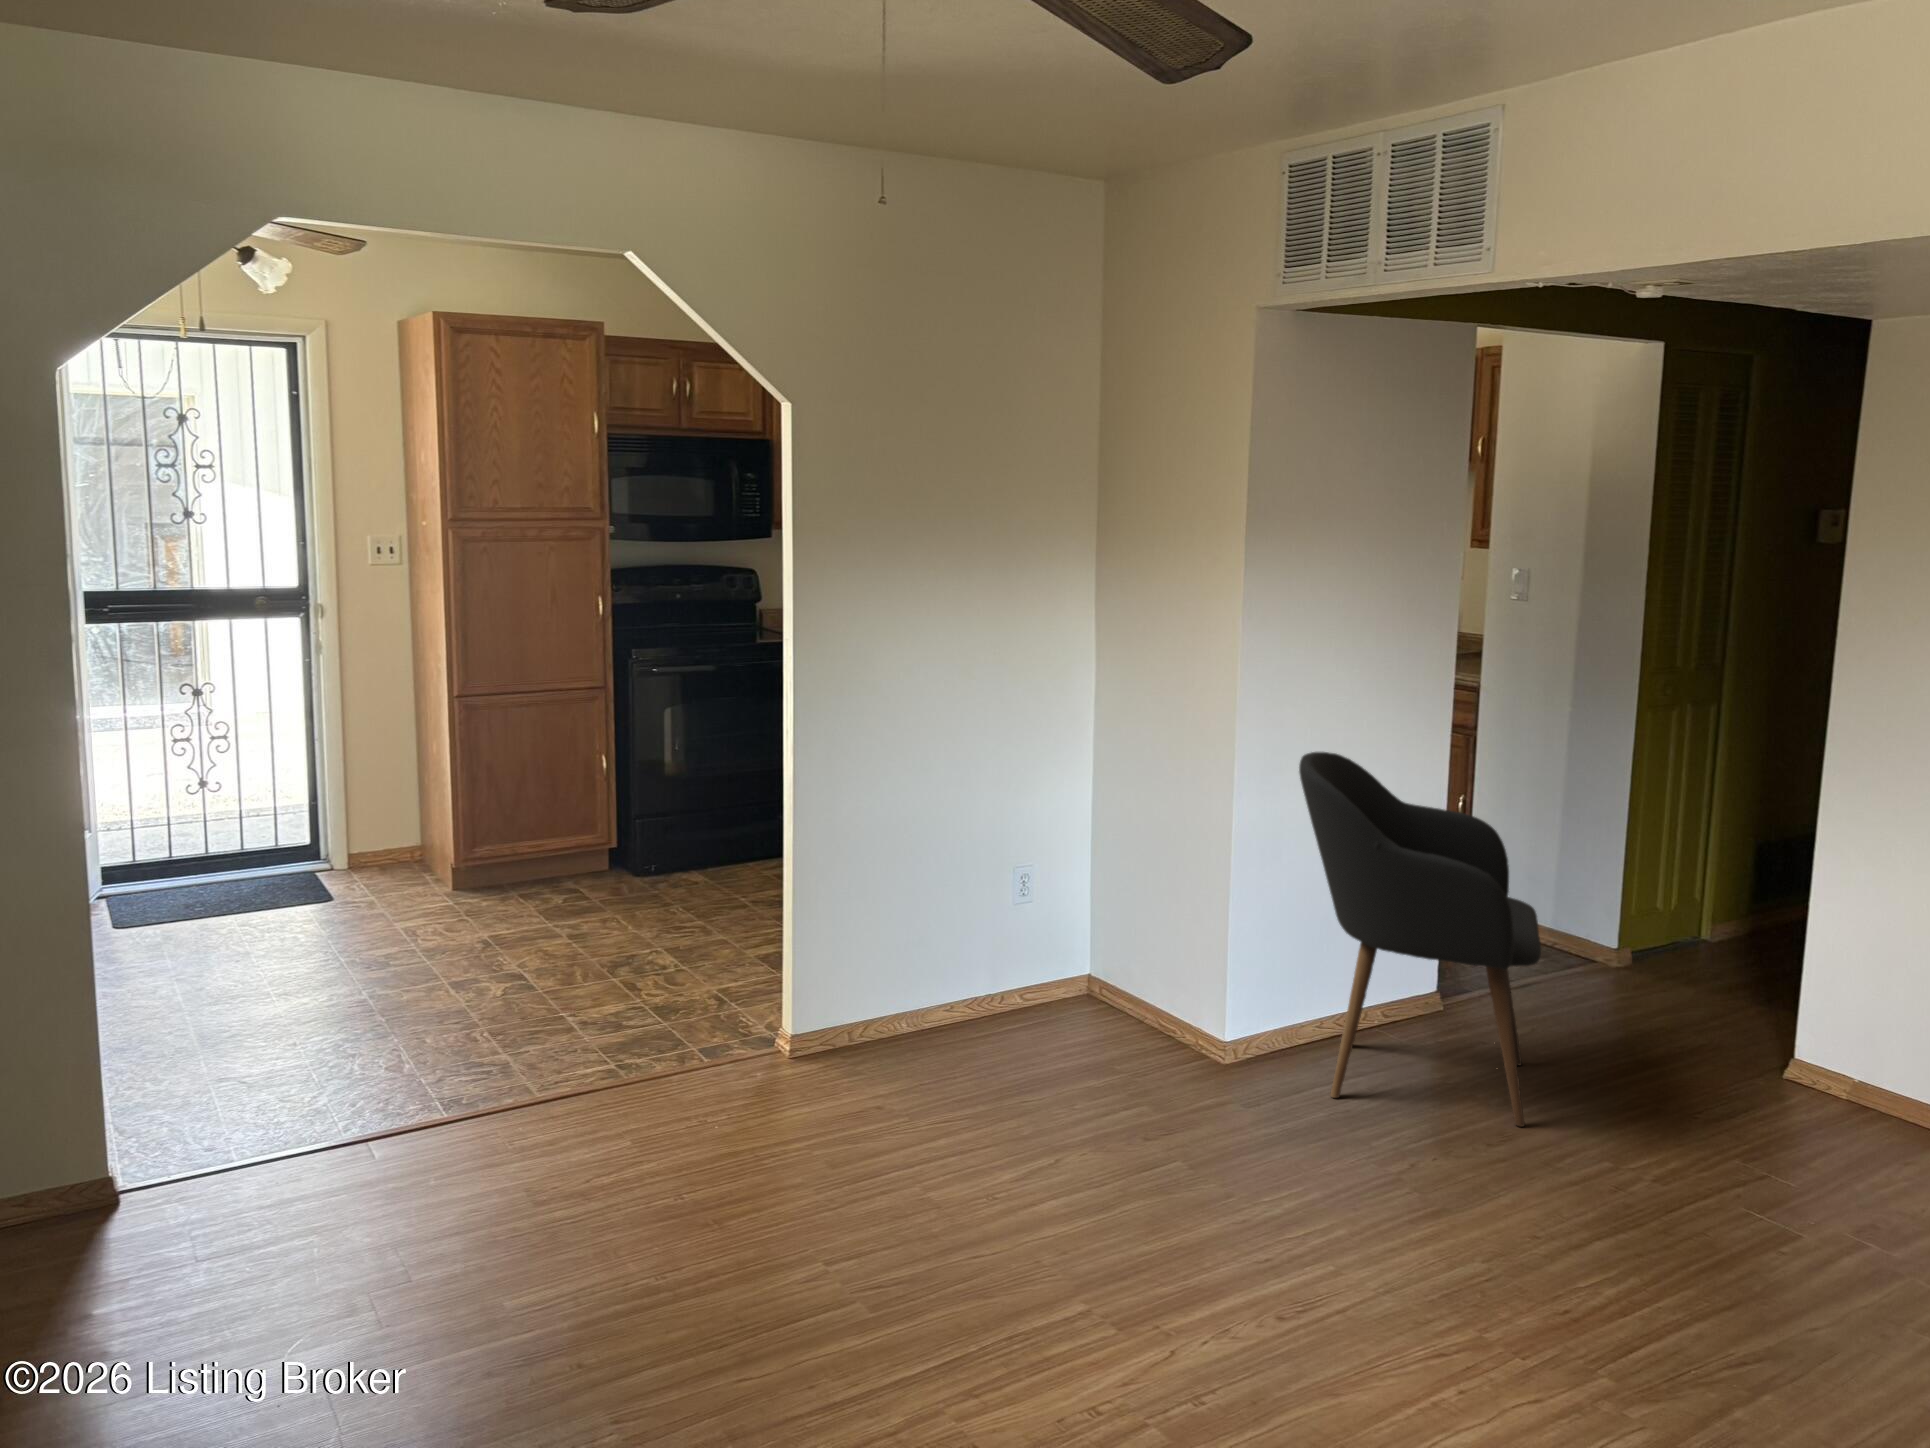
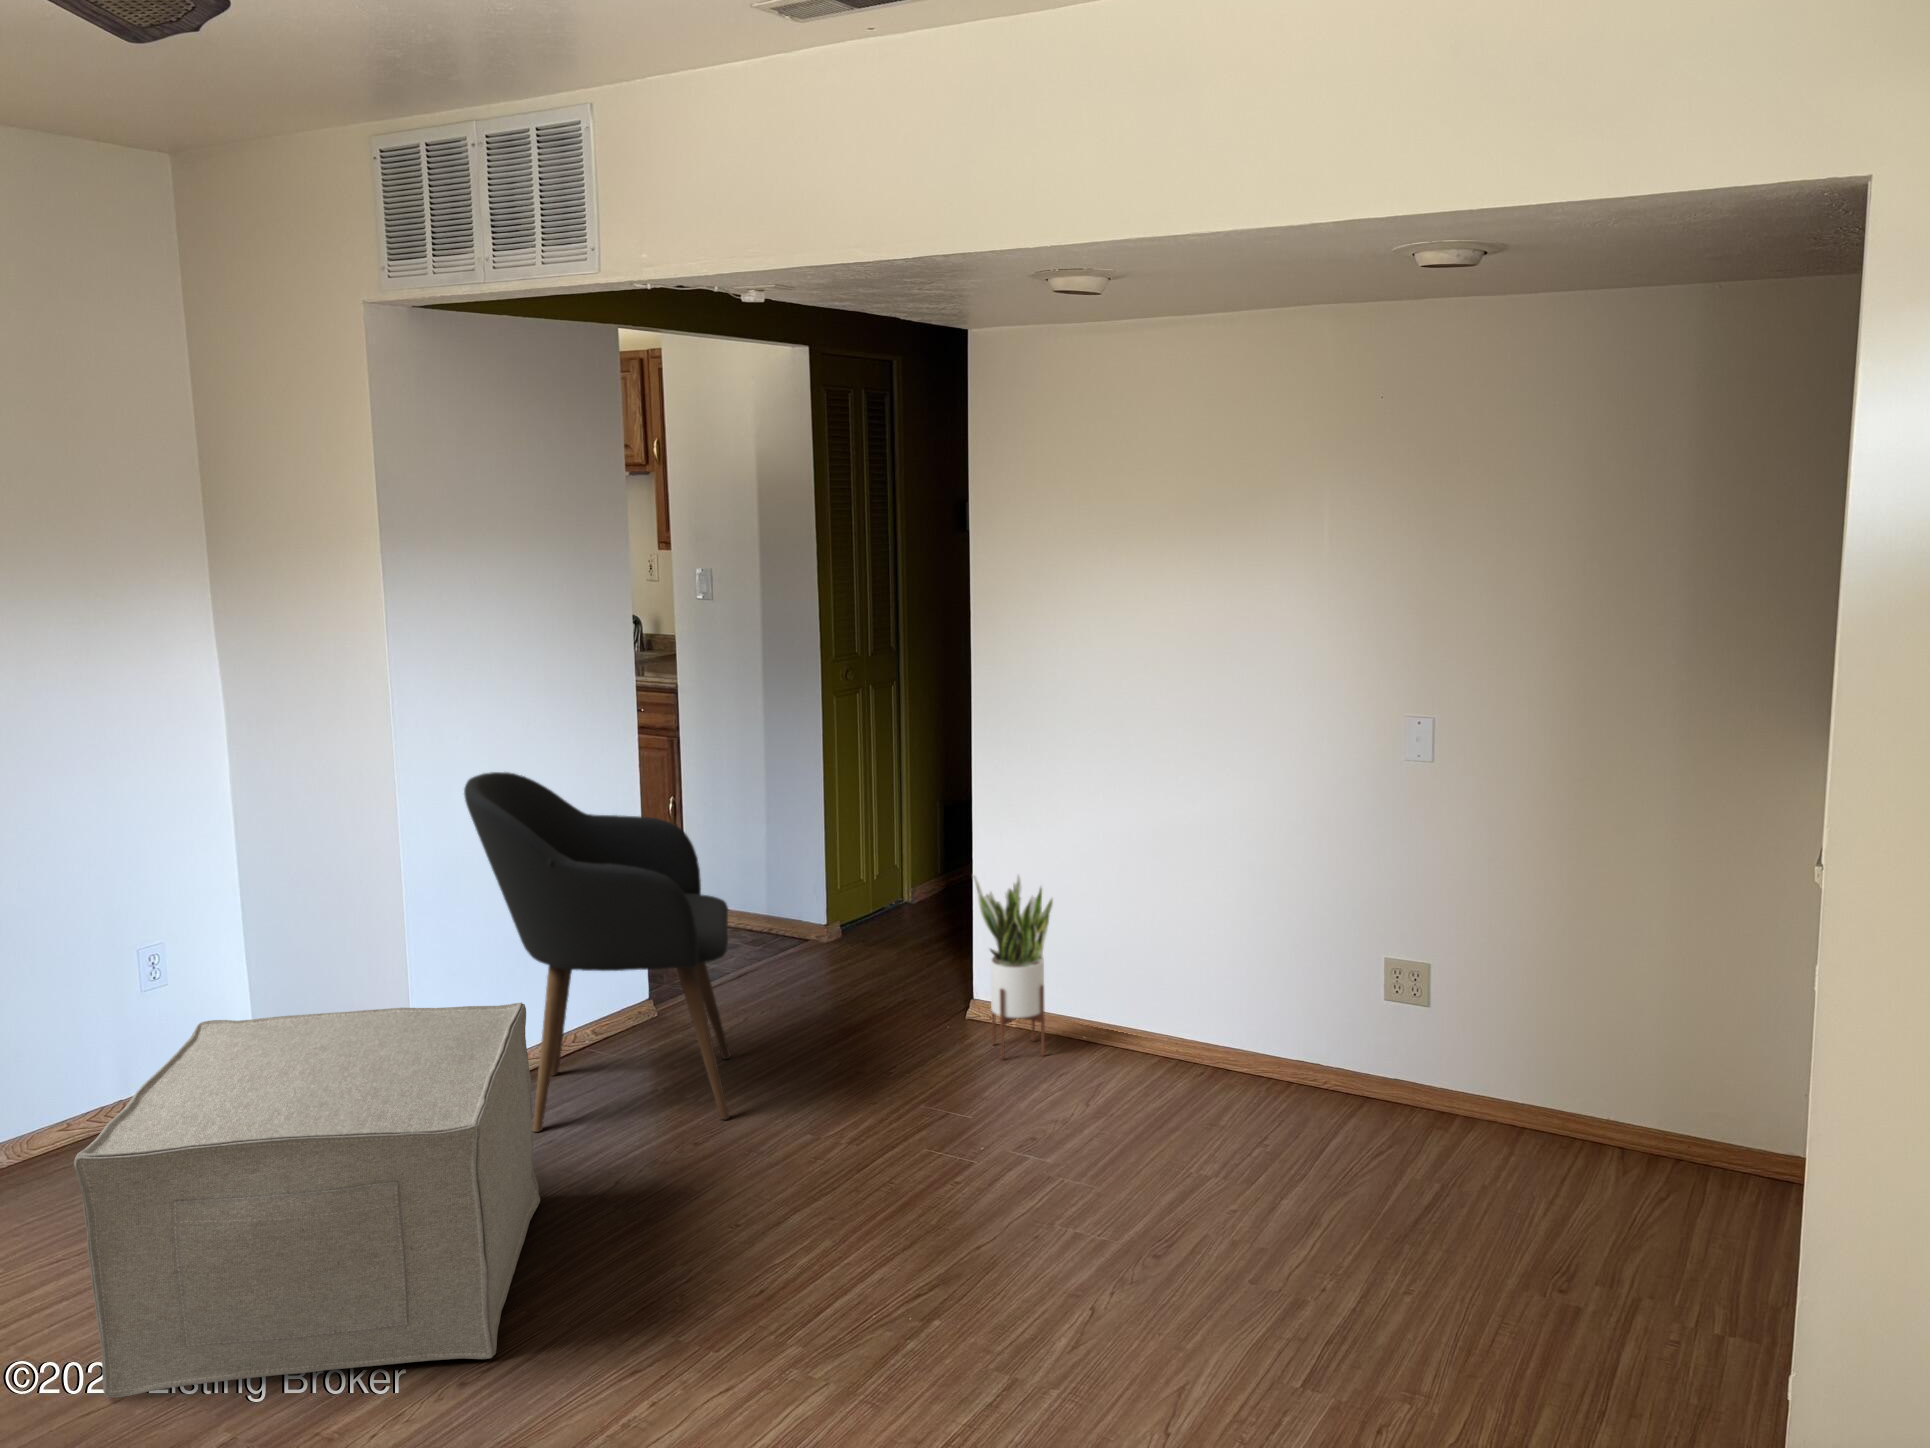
potted plant: none [1815,921,1912,1134] -> present [973,875,1053,1059]
ottoman: none [982,941,1348,1305] -> present [74,1002,540,1398]

